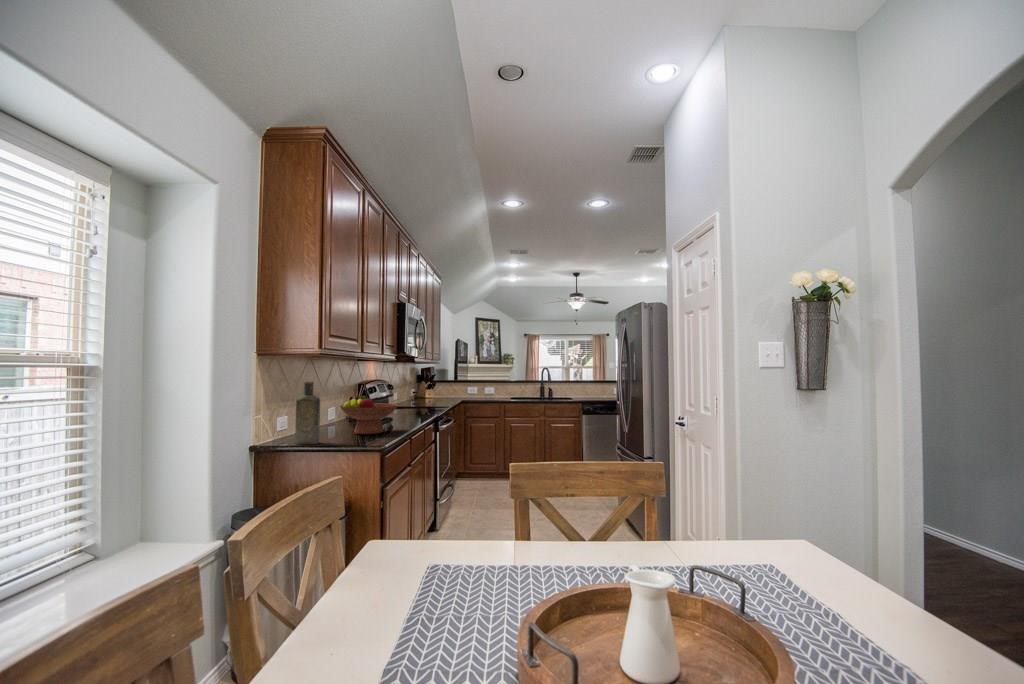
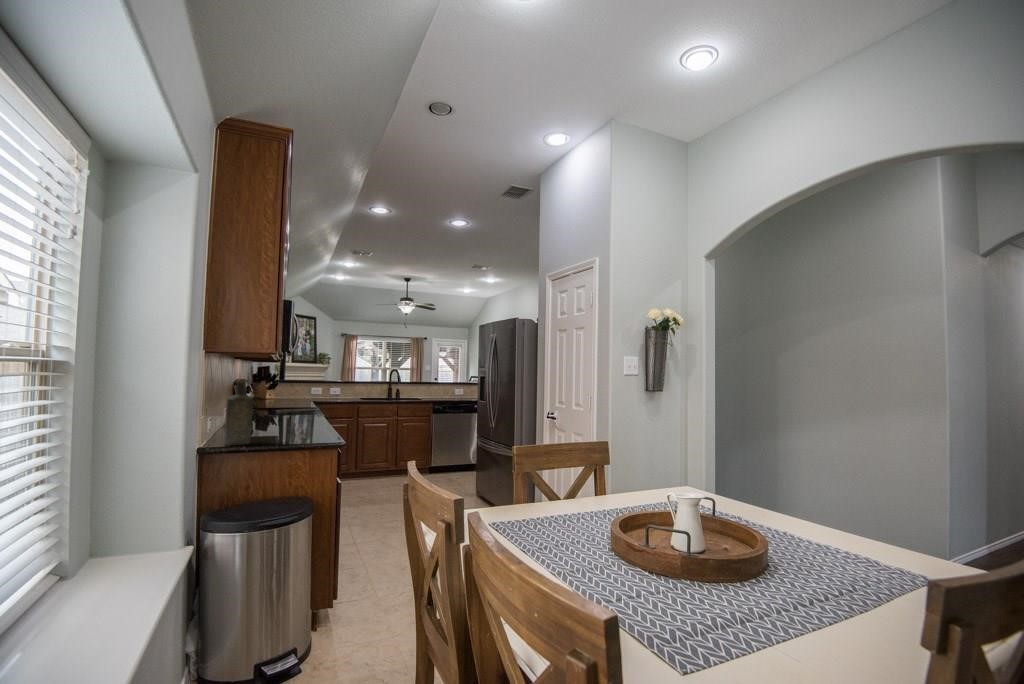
fruit bowl: present [339,396,398,434] -> none [253,395,316,434]

